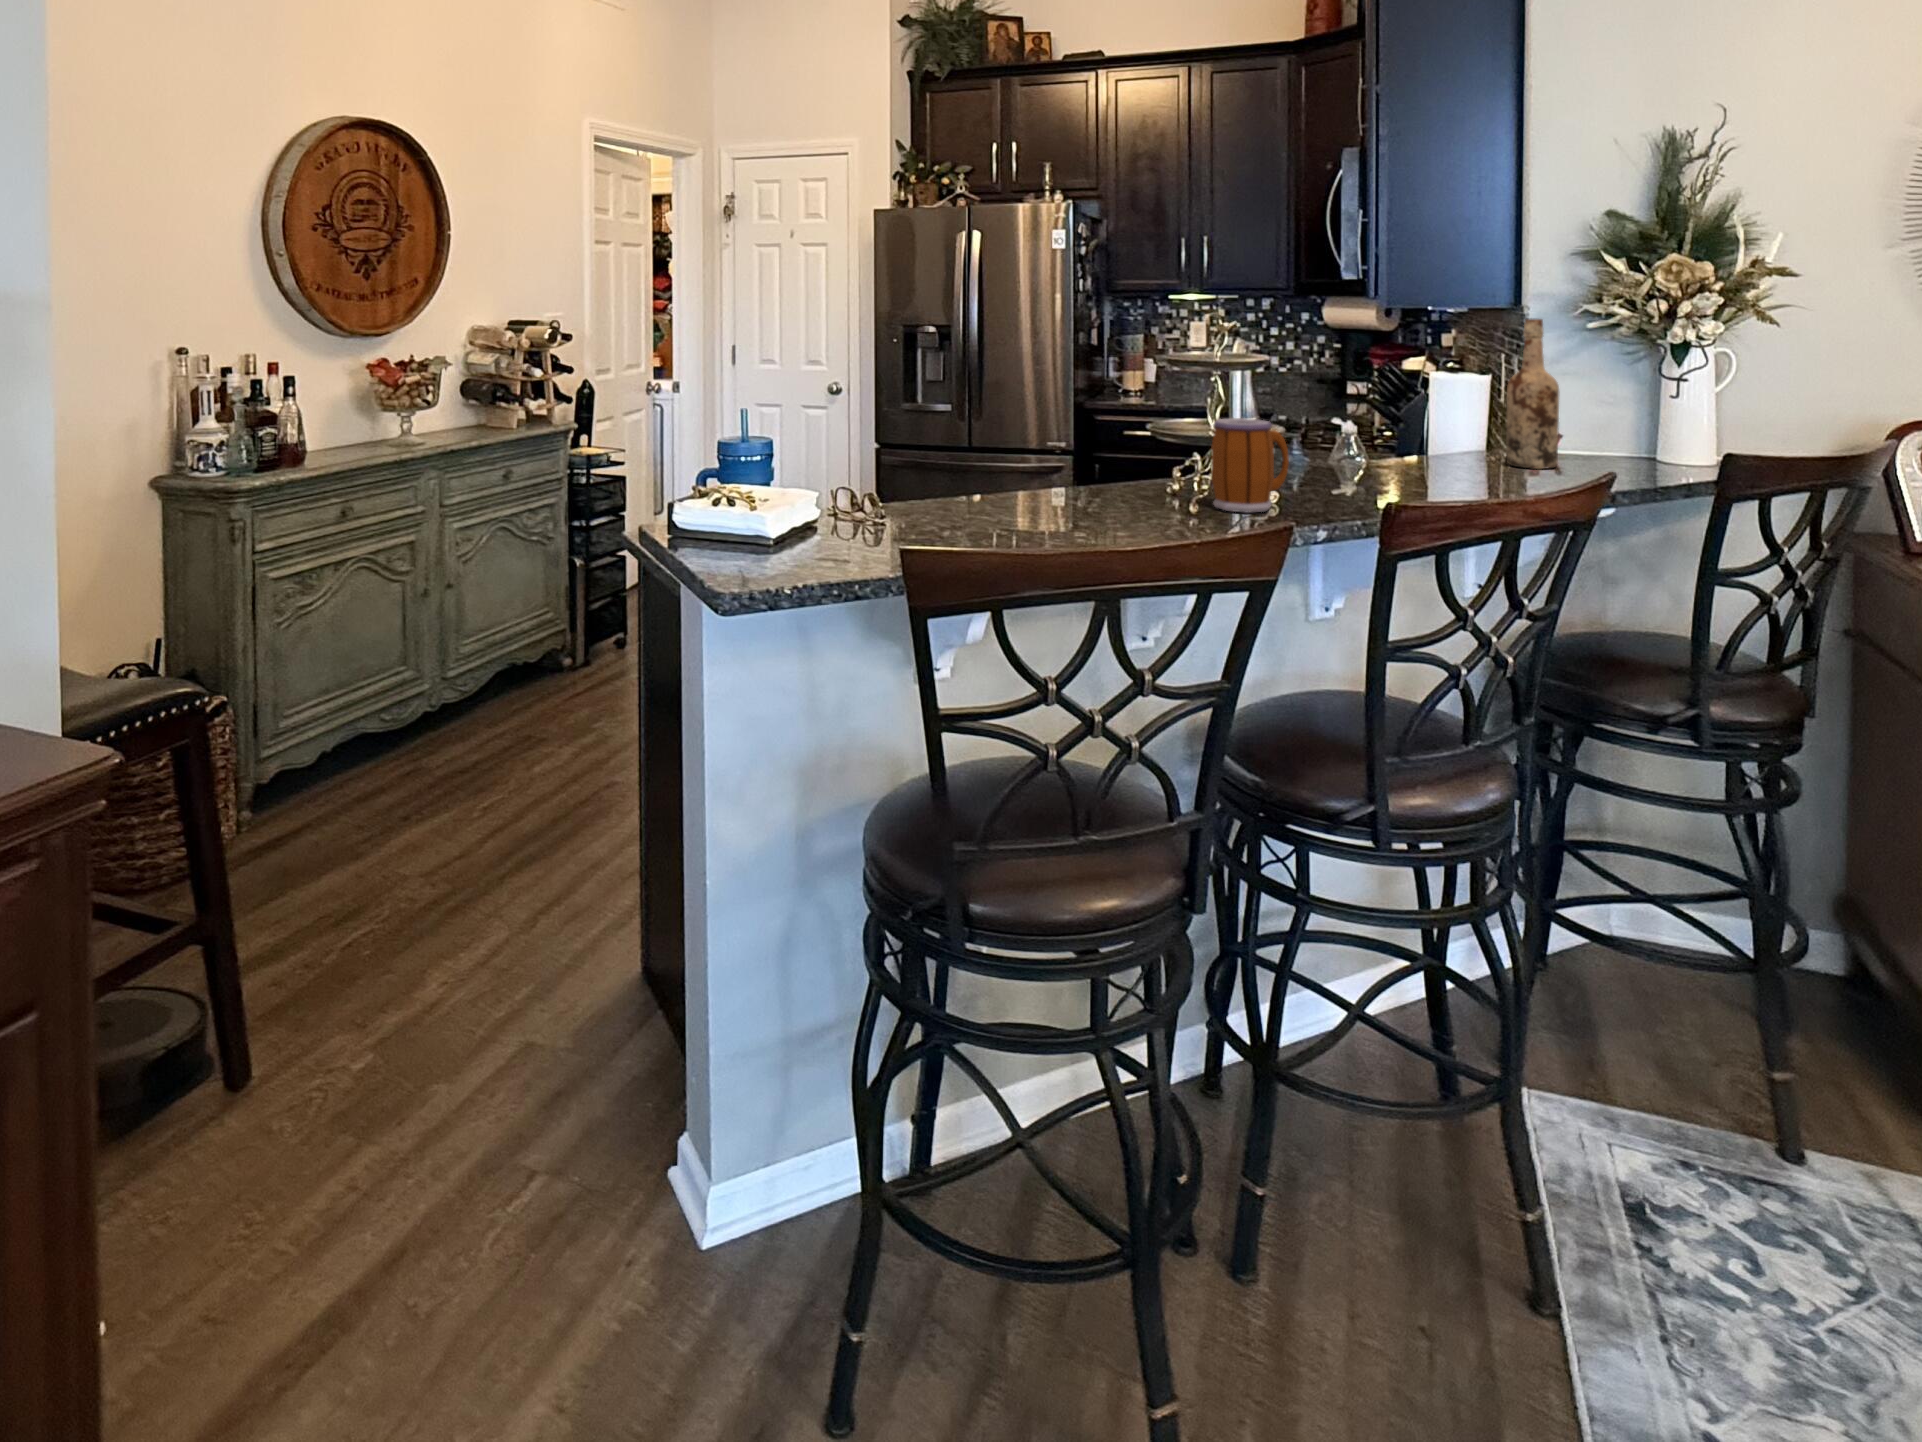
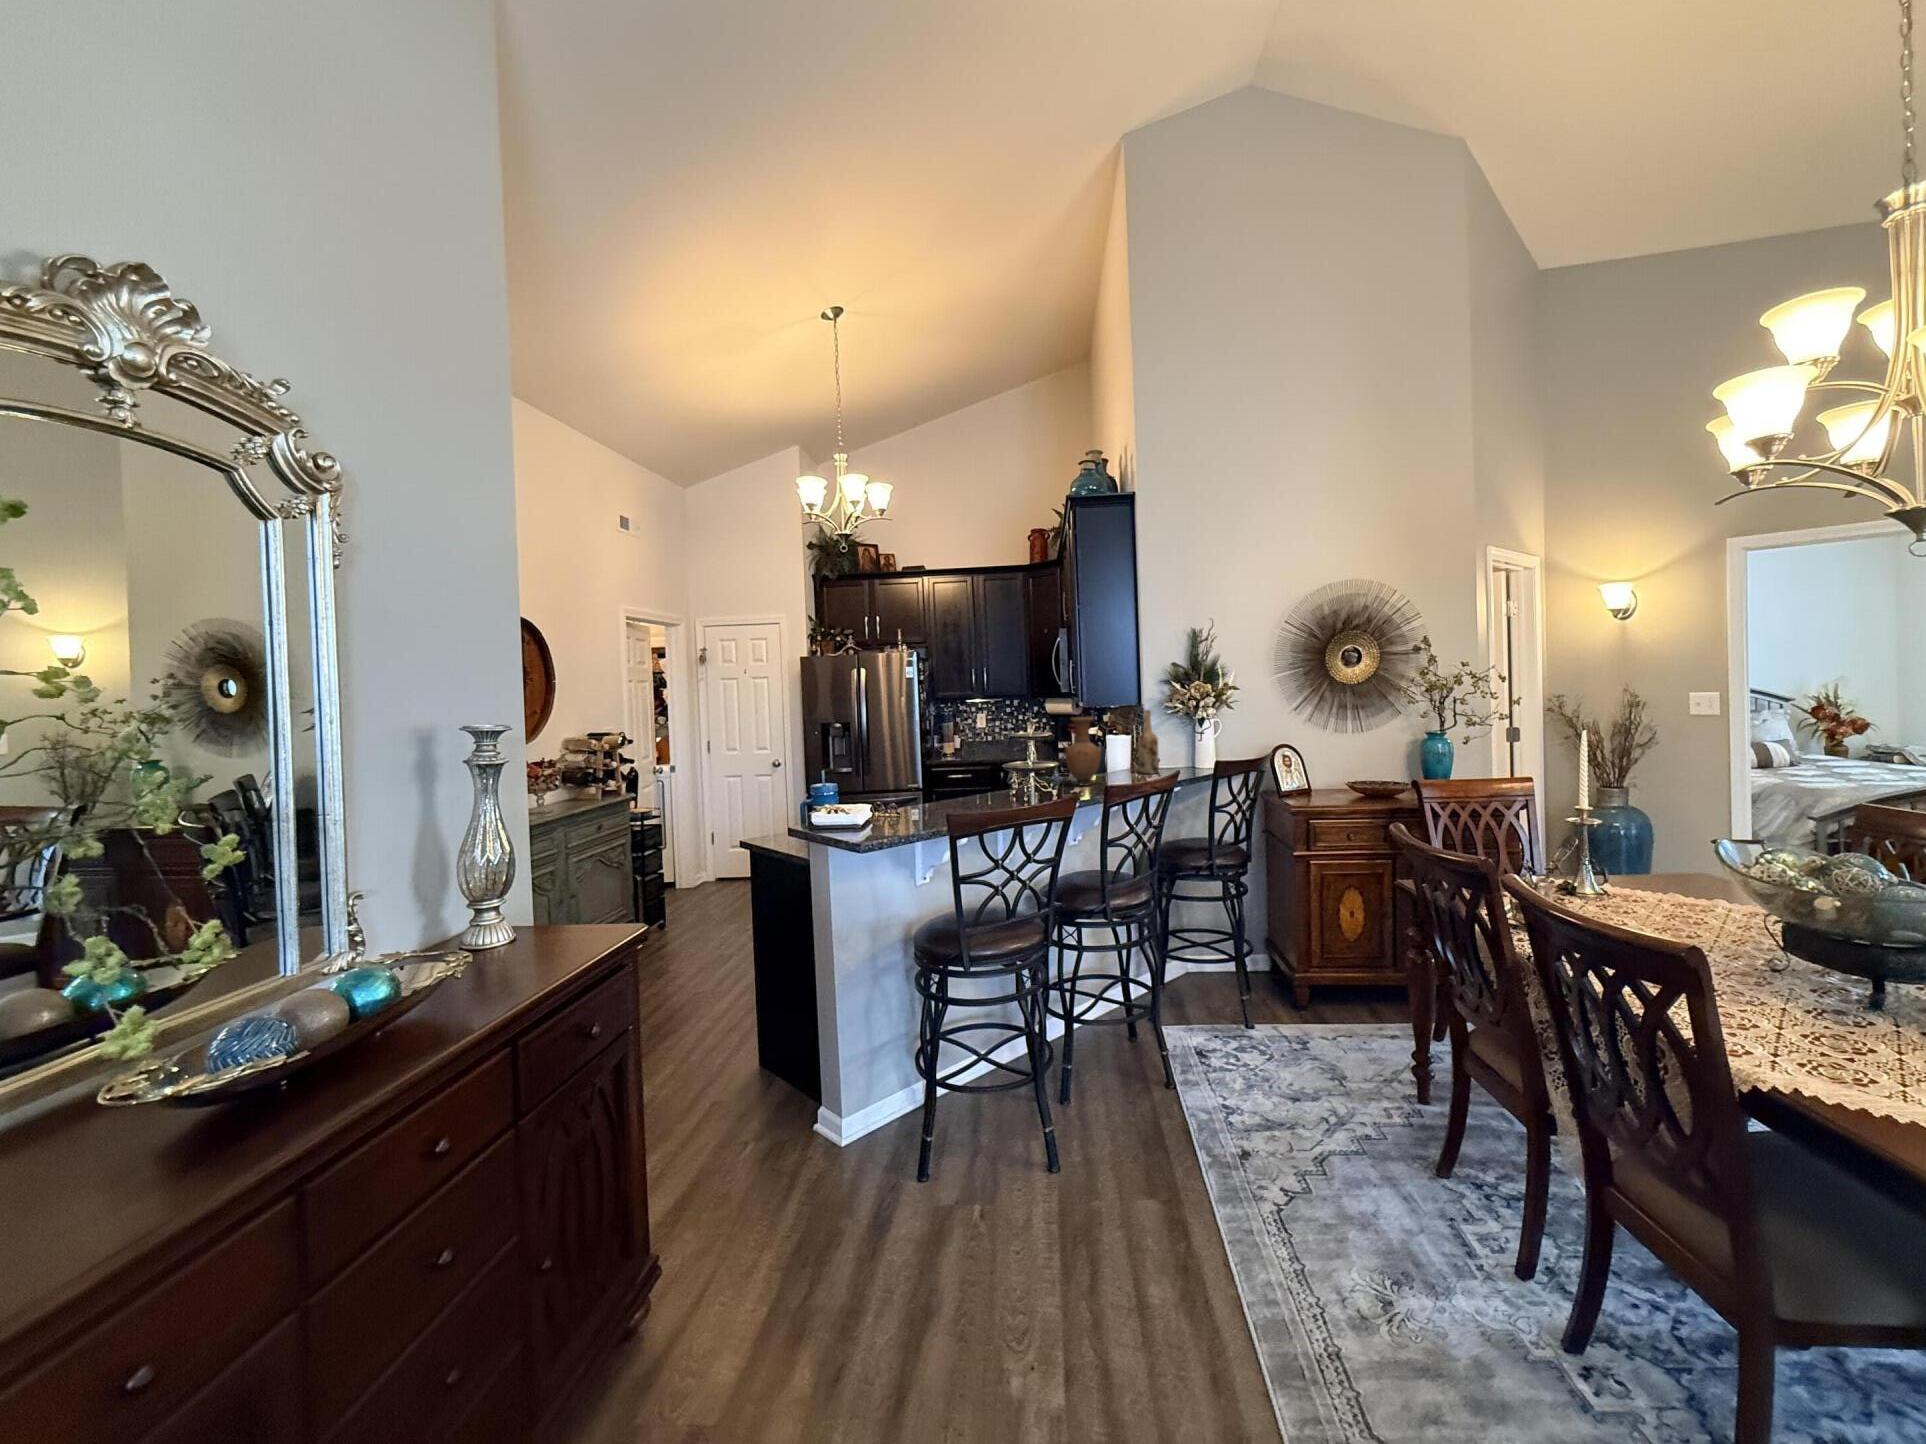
vase: none [1314,326,1406,486] -> present [1065,717,1101,786]
mug: present [1211,418,1289,513] -> none [1029,760,1060,800]

